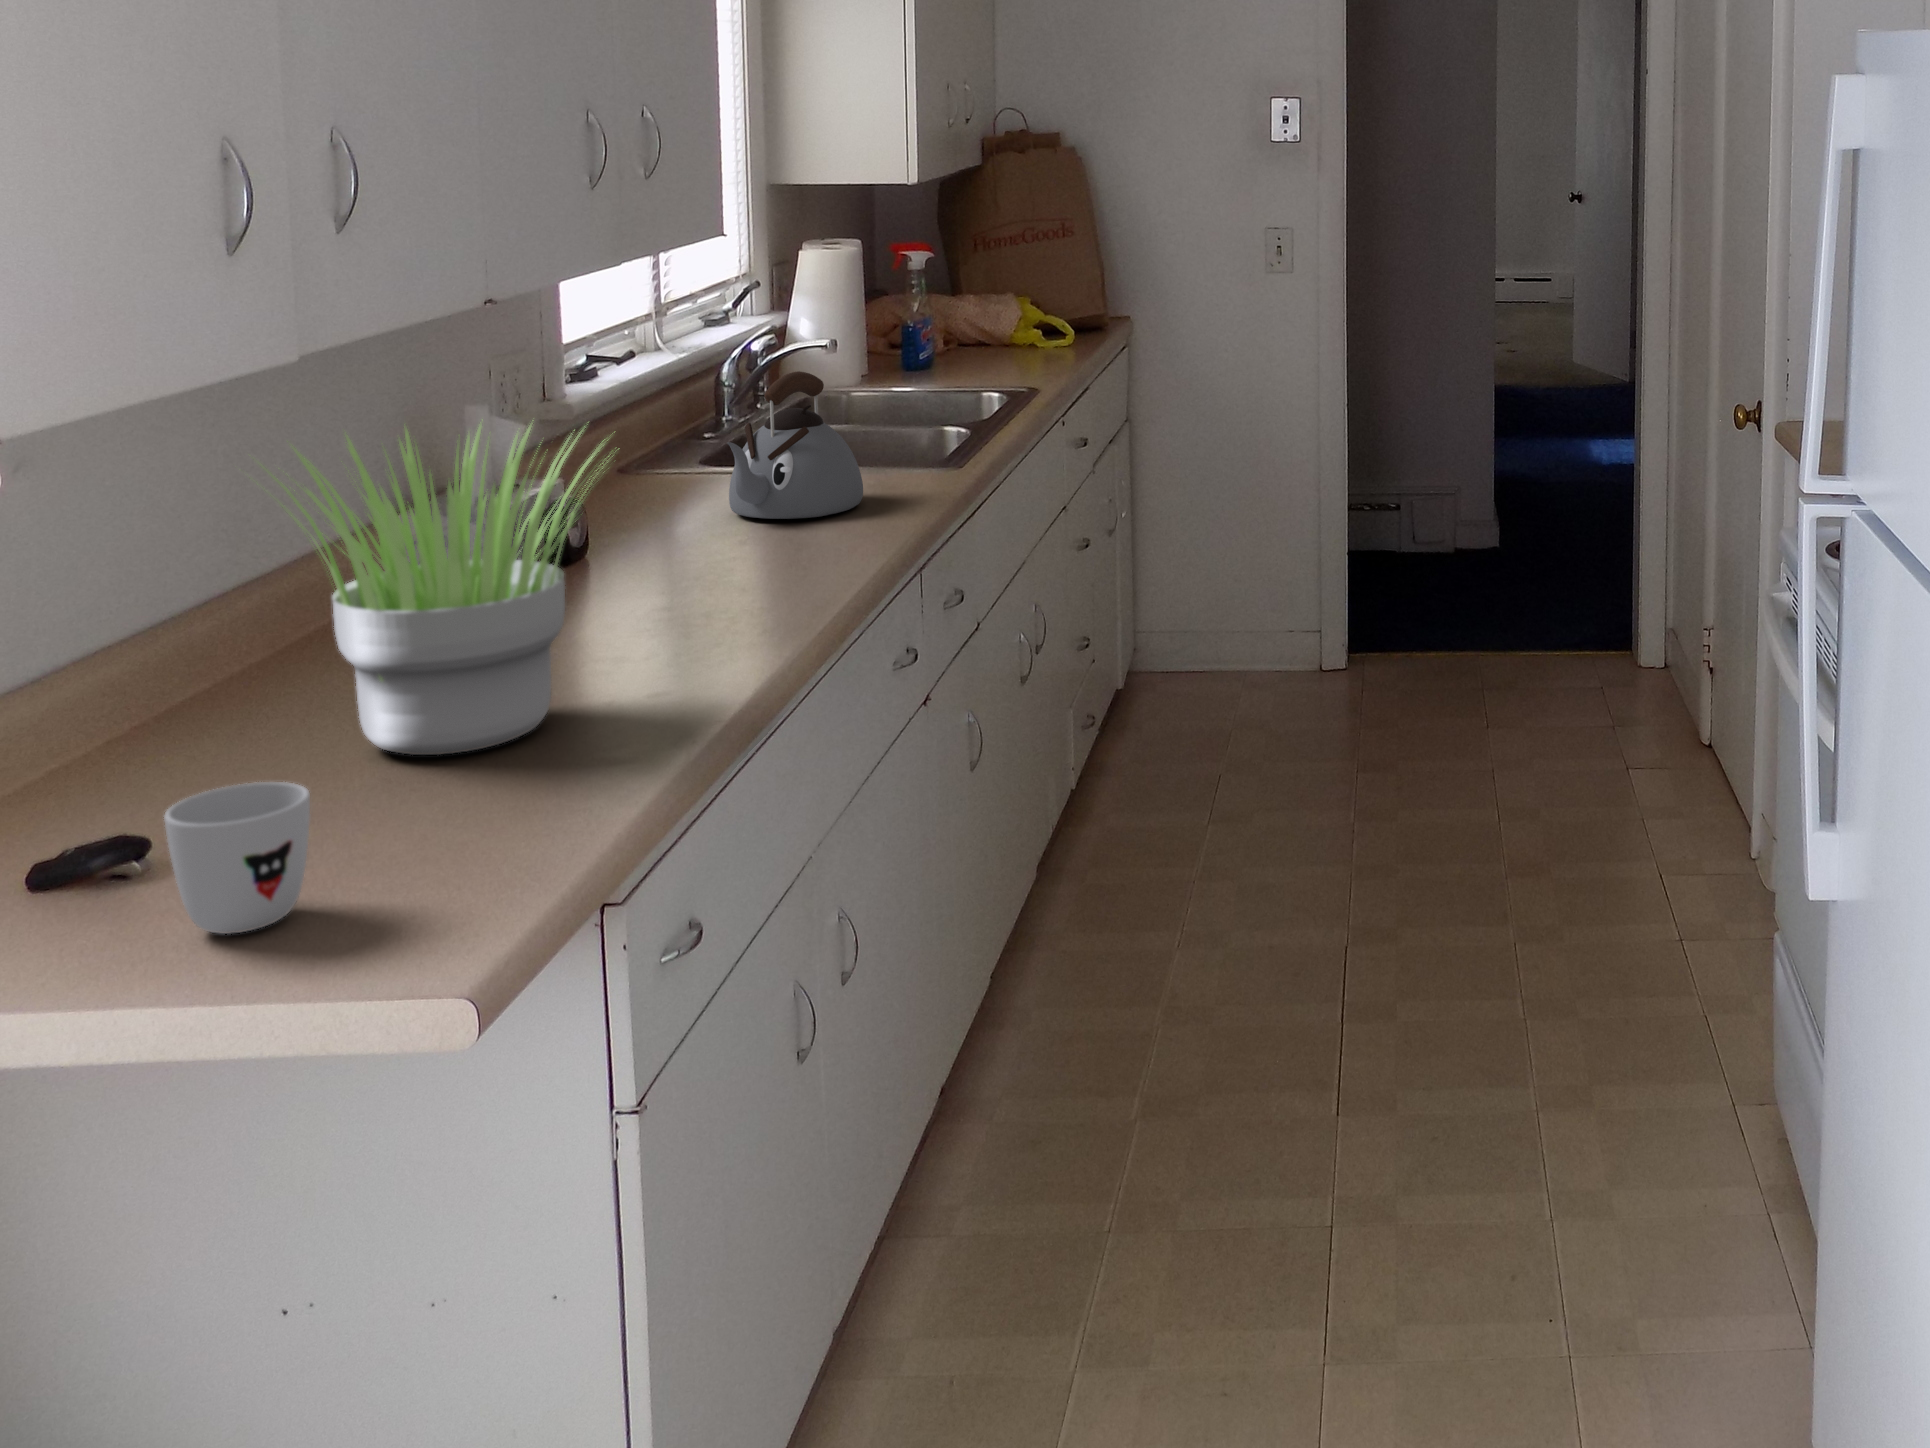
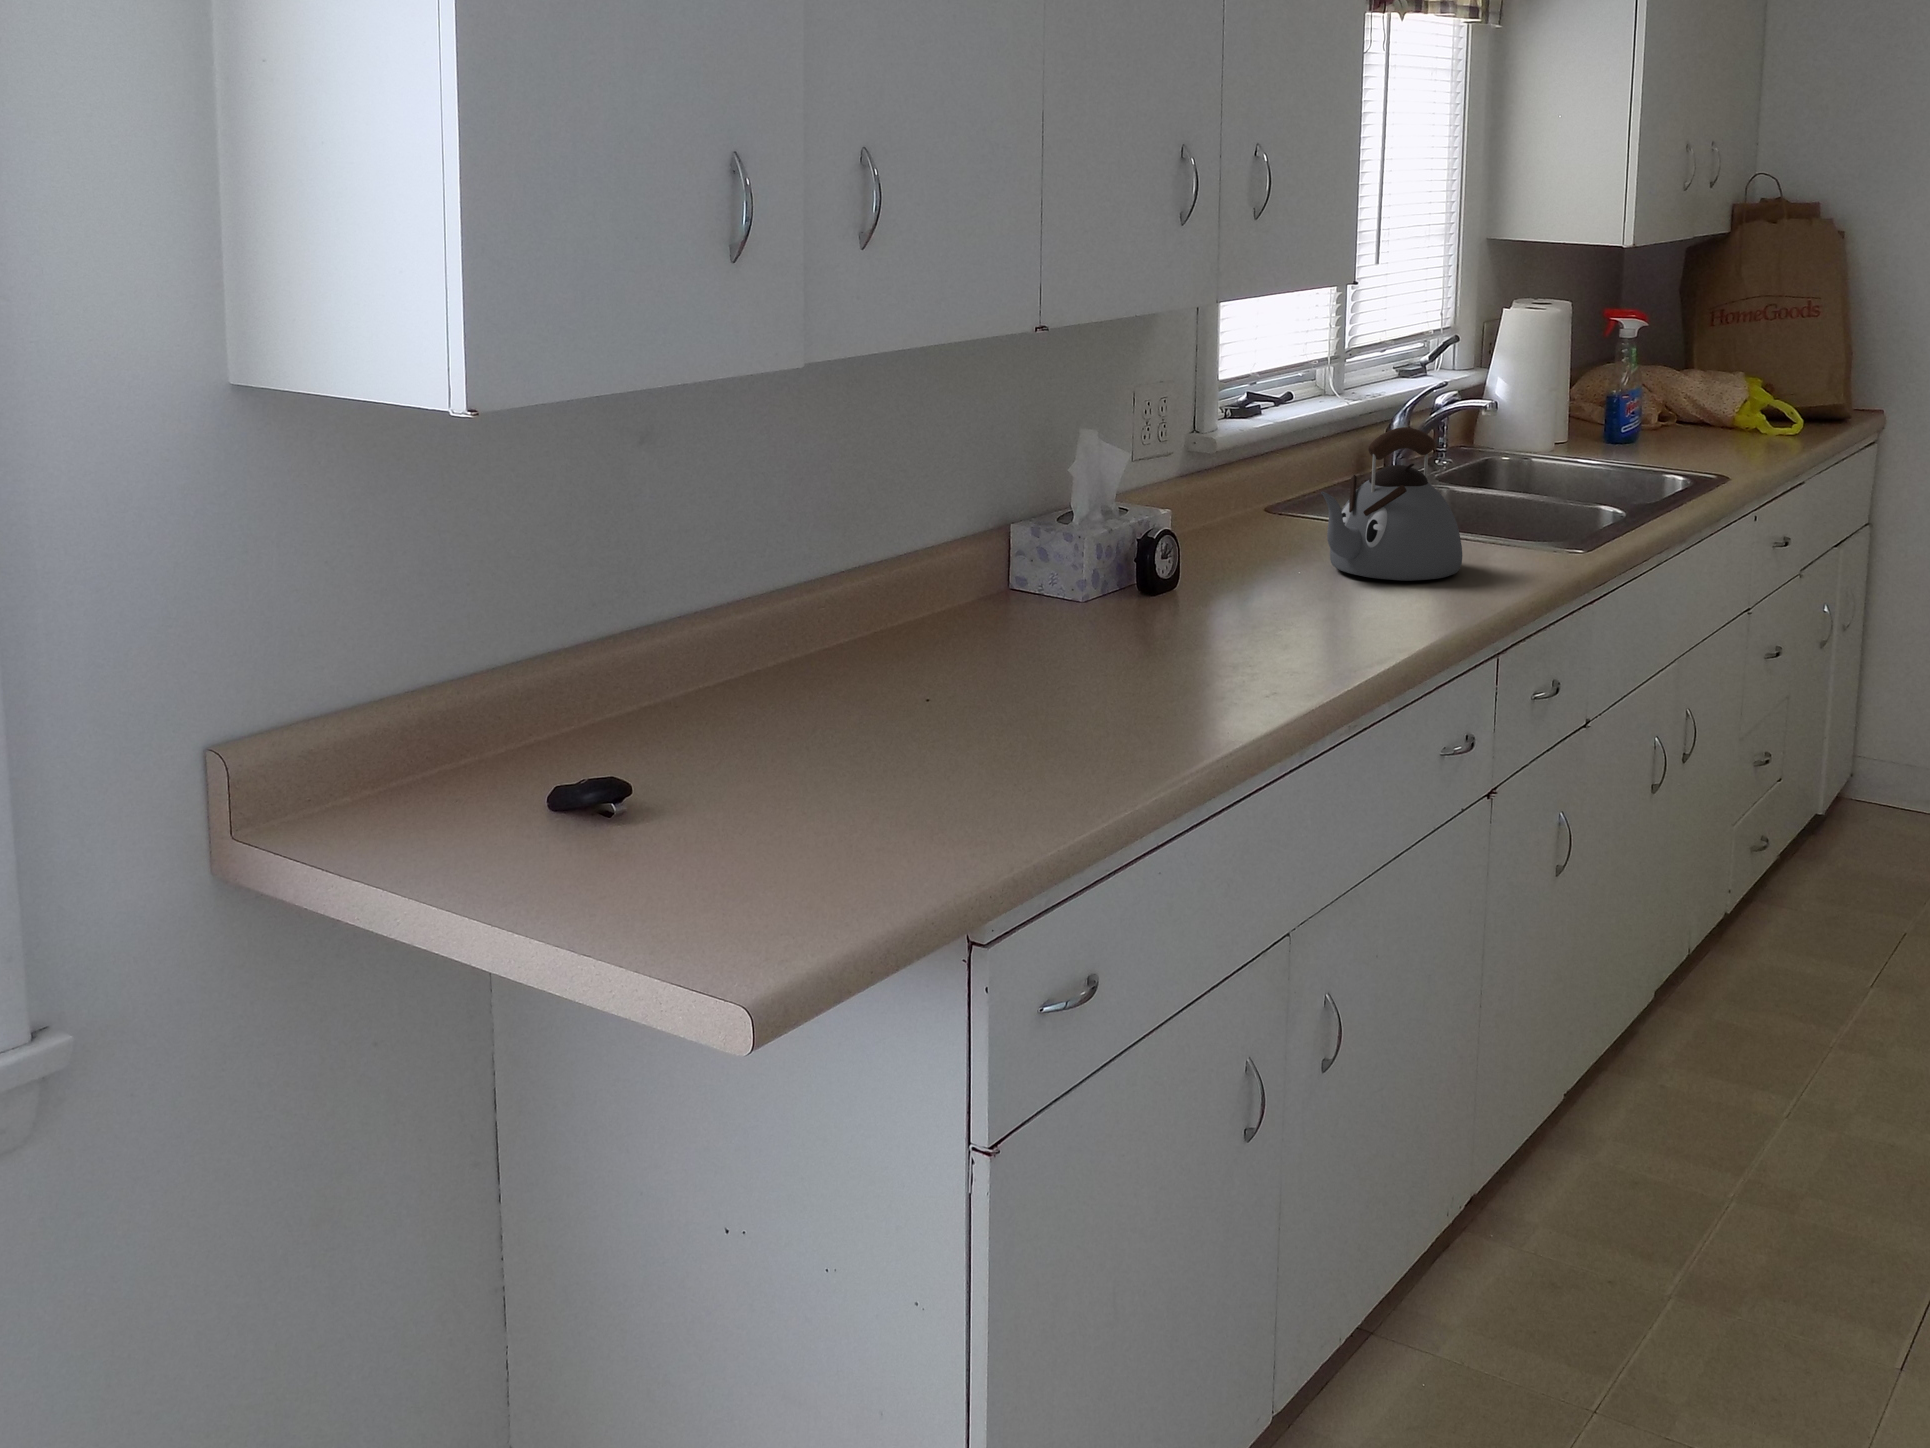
potted plant: present [256,424,599,755] -> none [773,431,1113,754]
mug: present [164,782,310,934] -> none [604,744,721,880]

